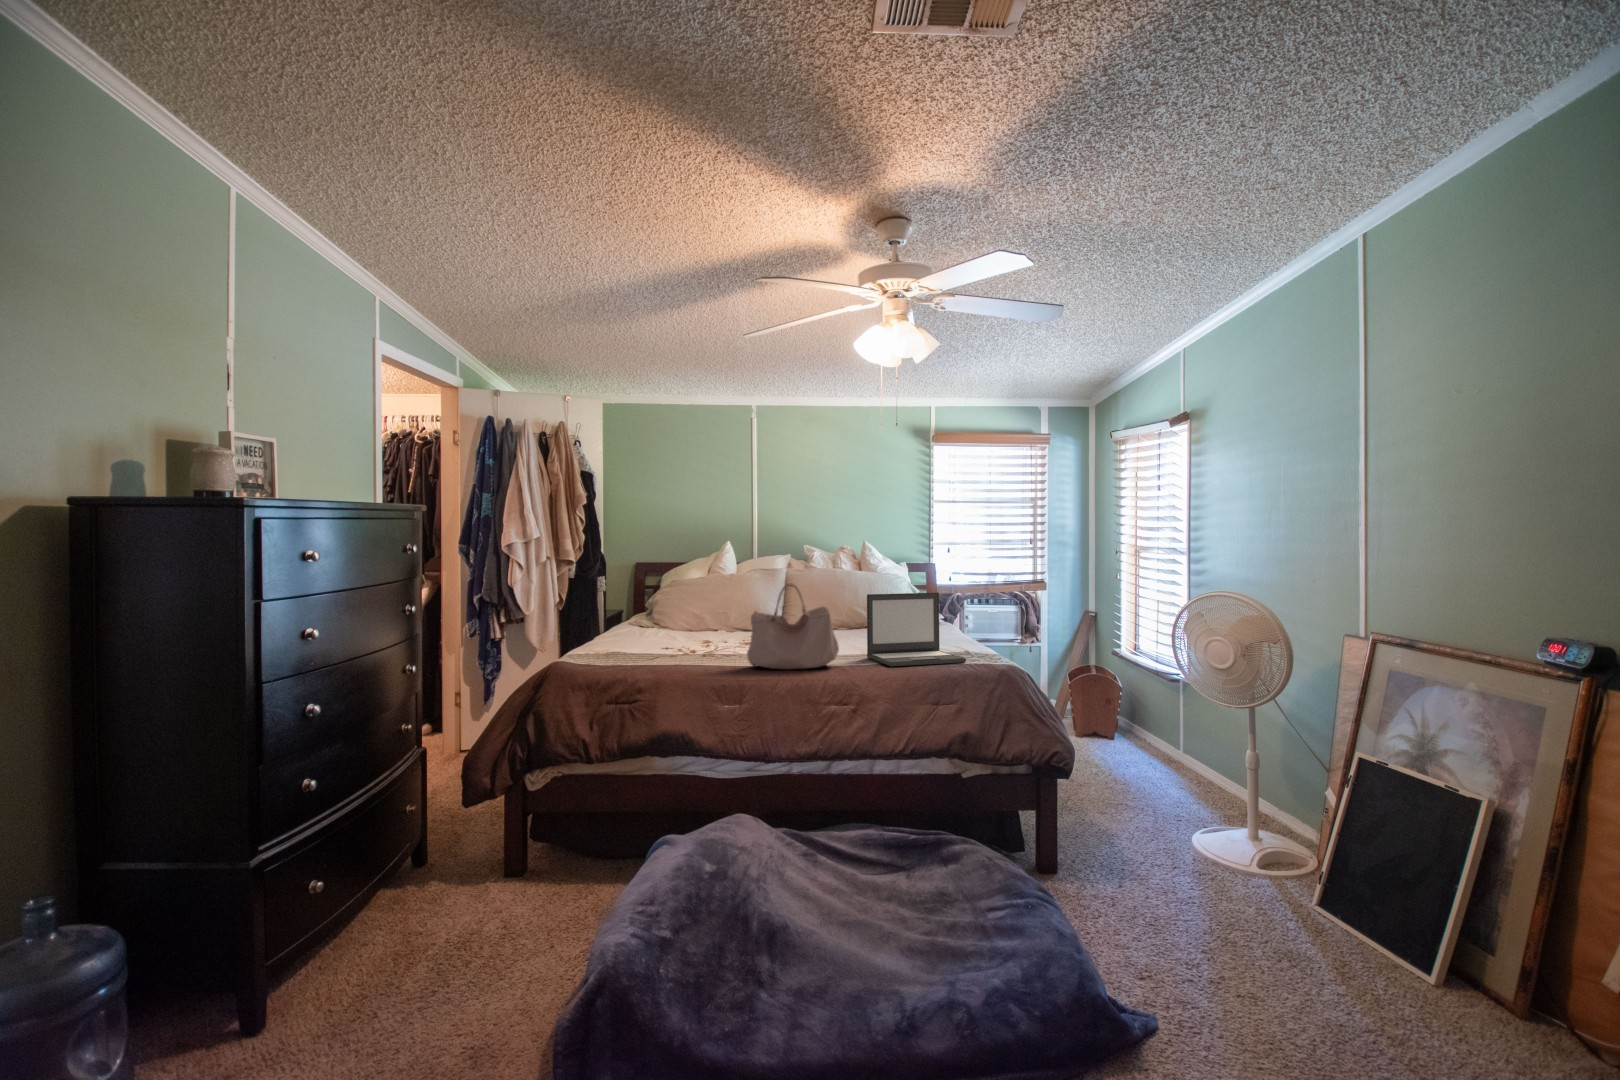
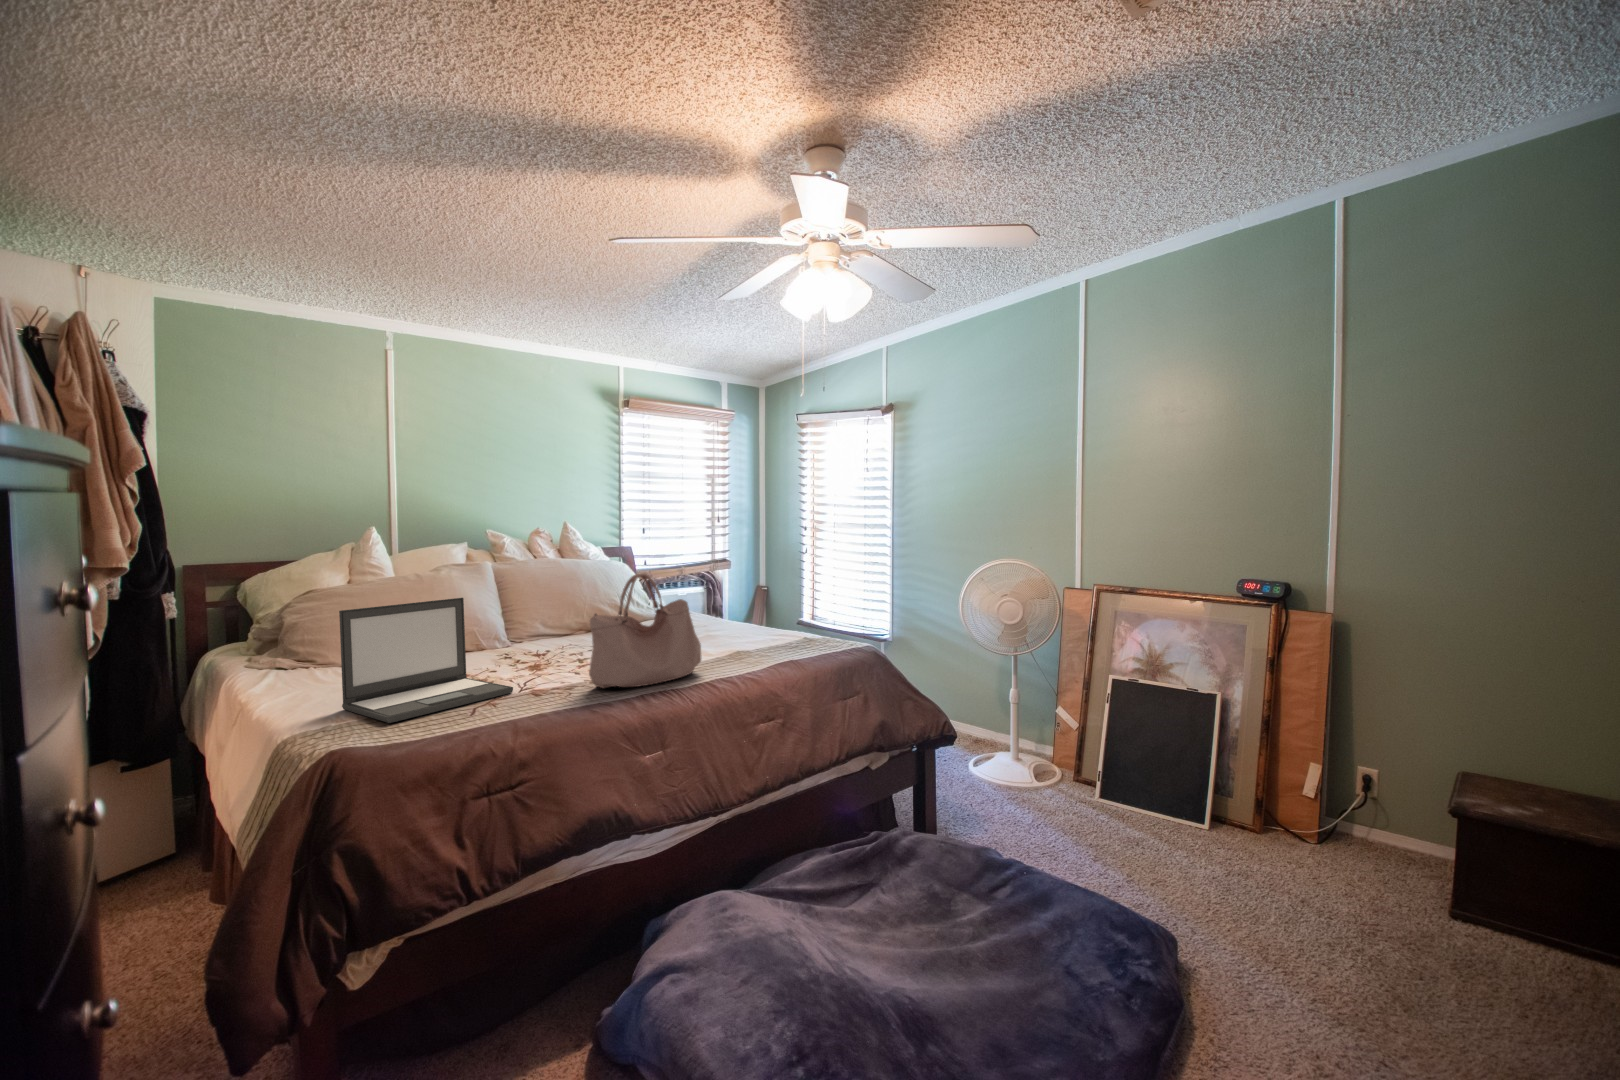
laptop: present [867,593,966,666] -> present [339,598,513,723]

